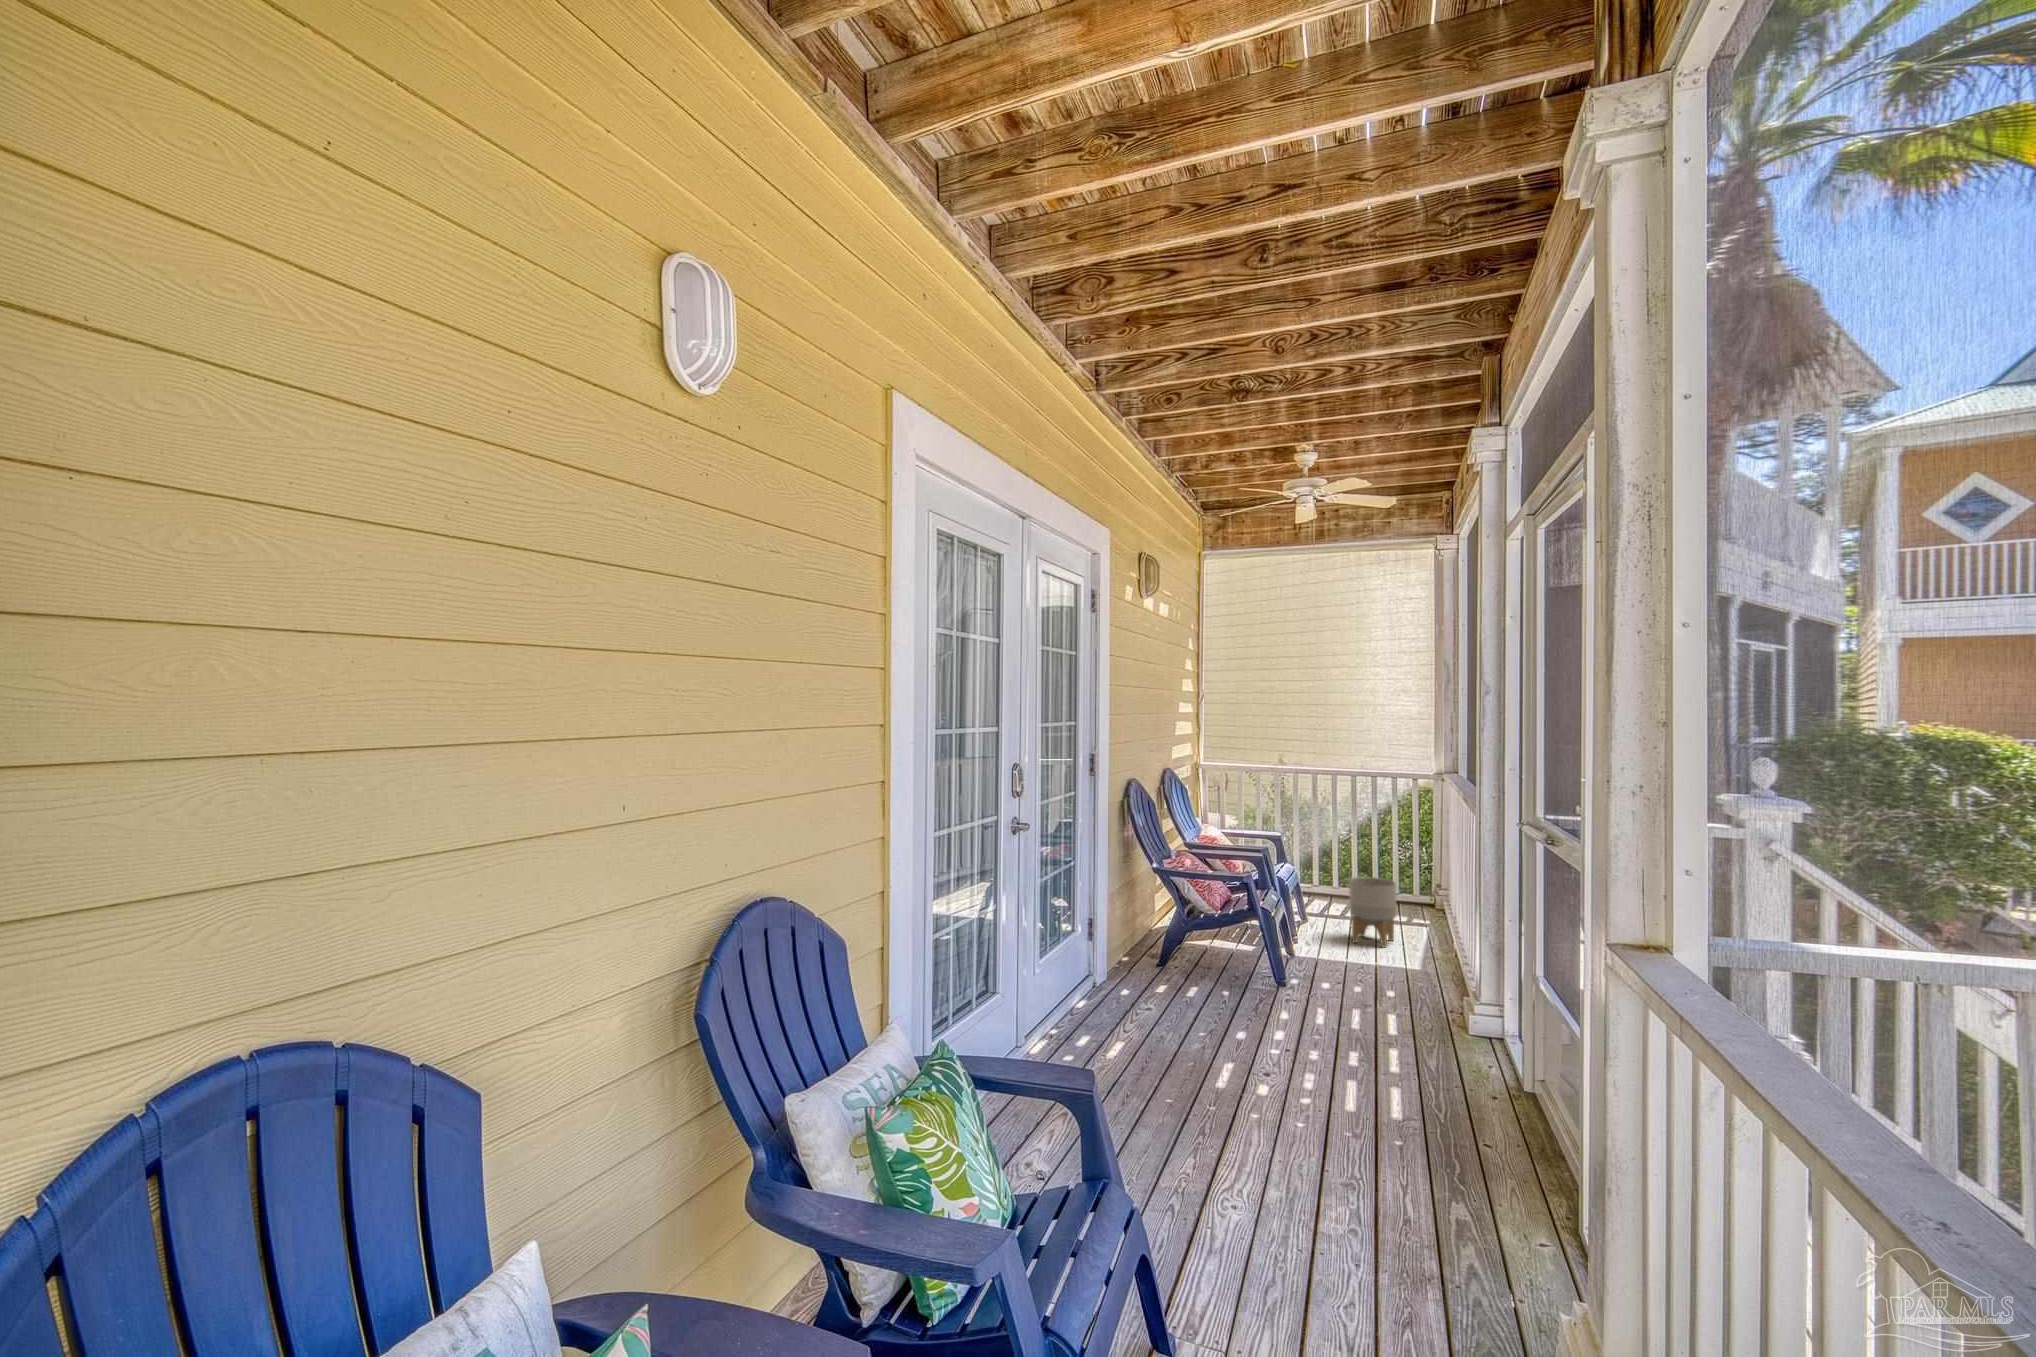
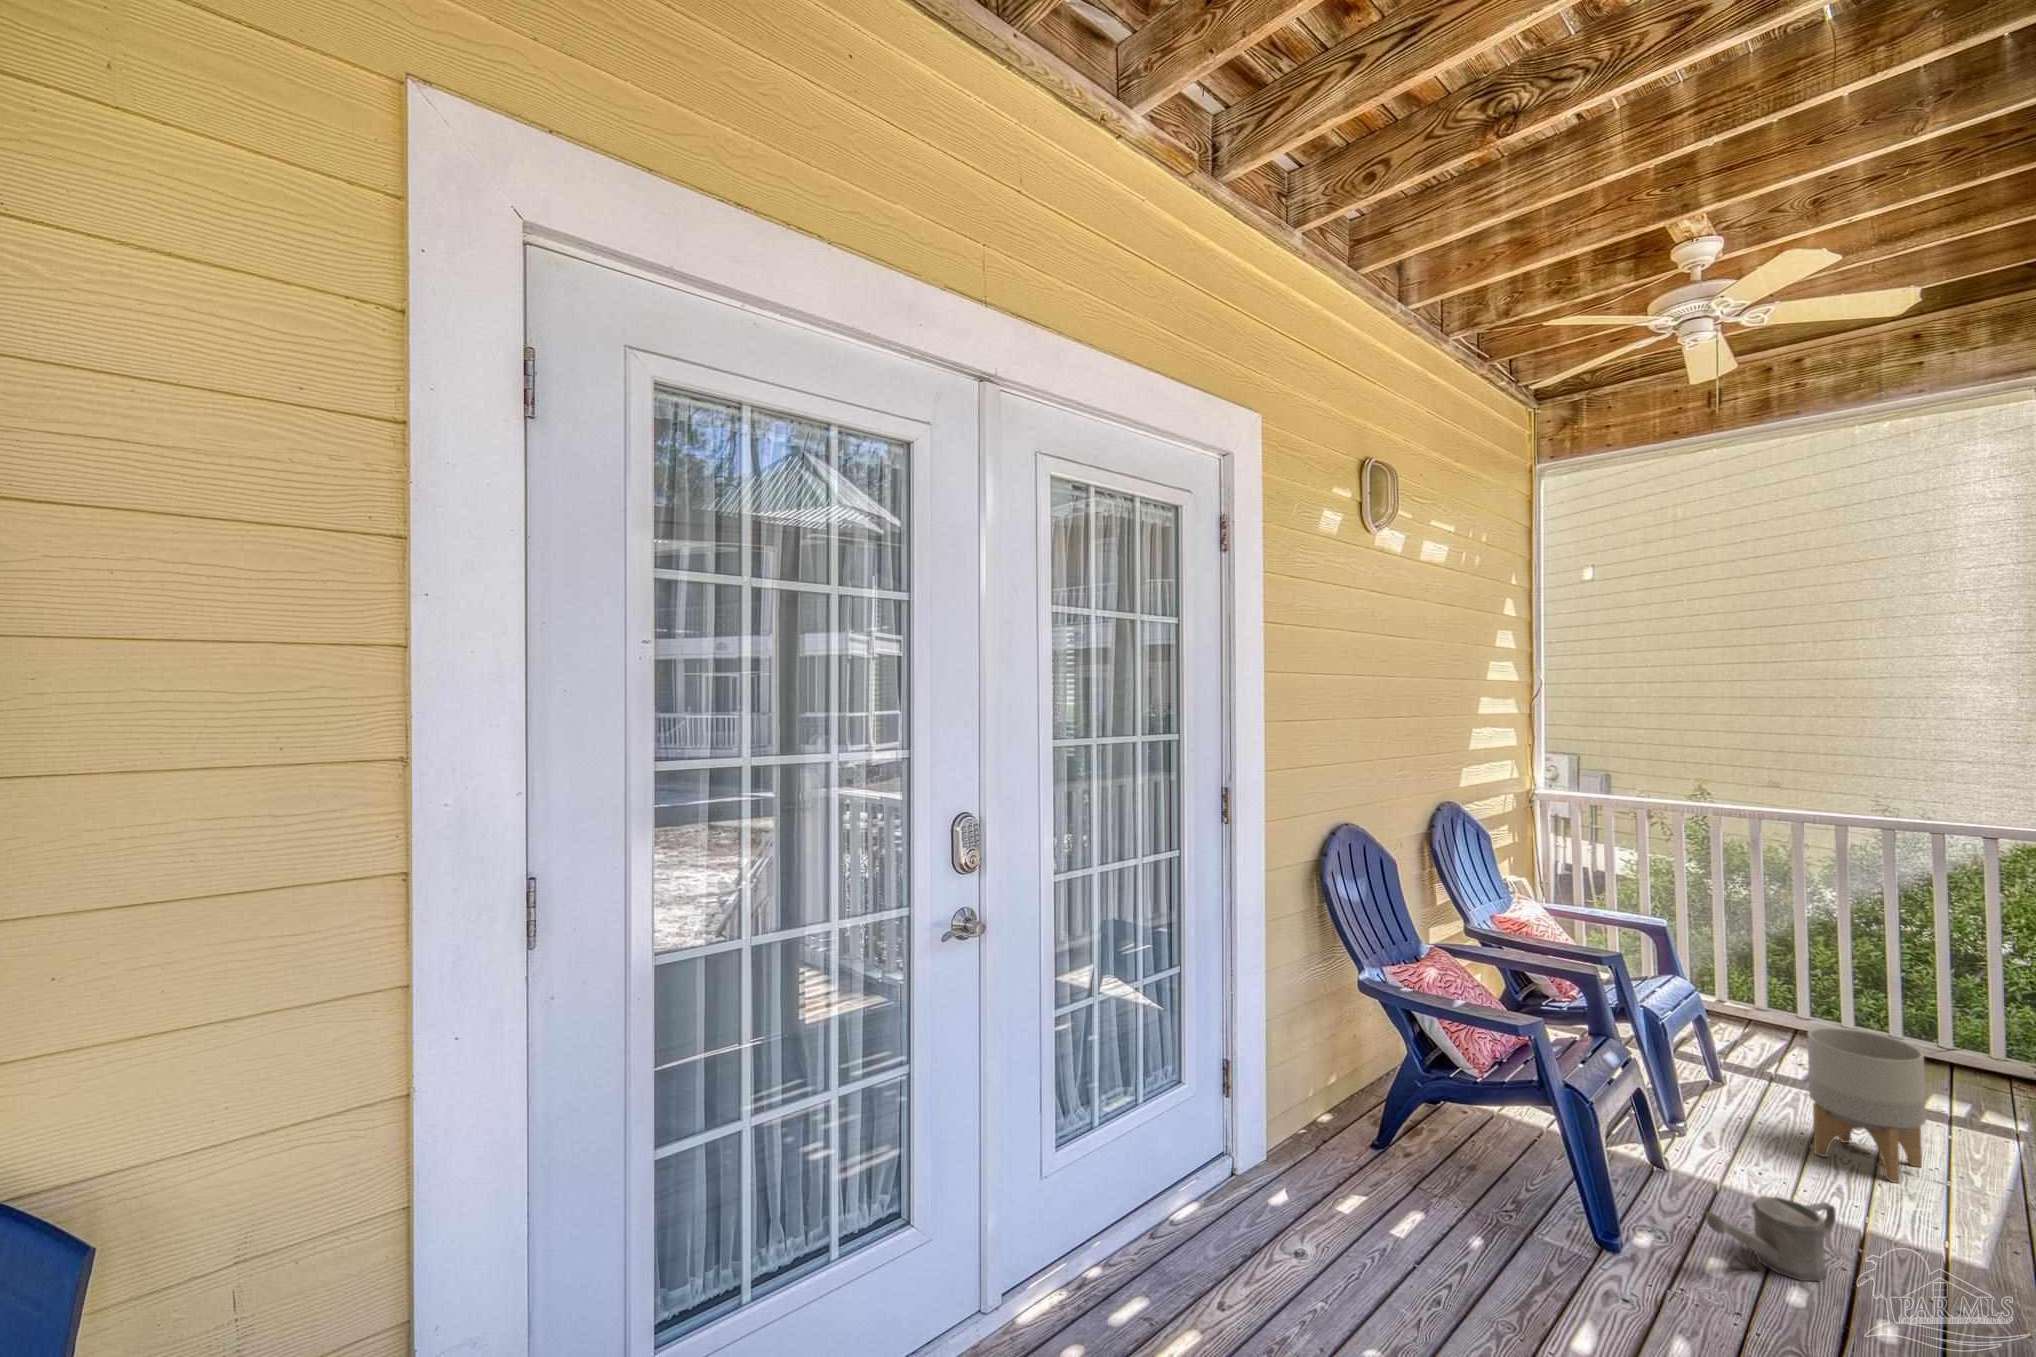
watering can: none [1322,950,1369,985] -> present [1706,1196,1836,1281]

